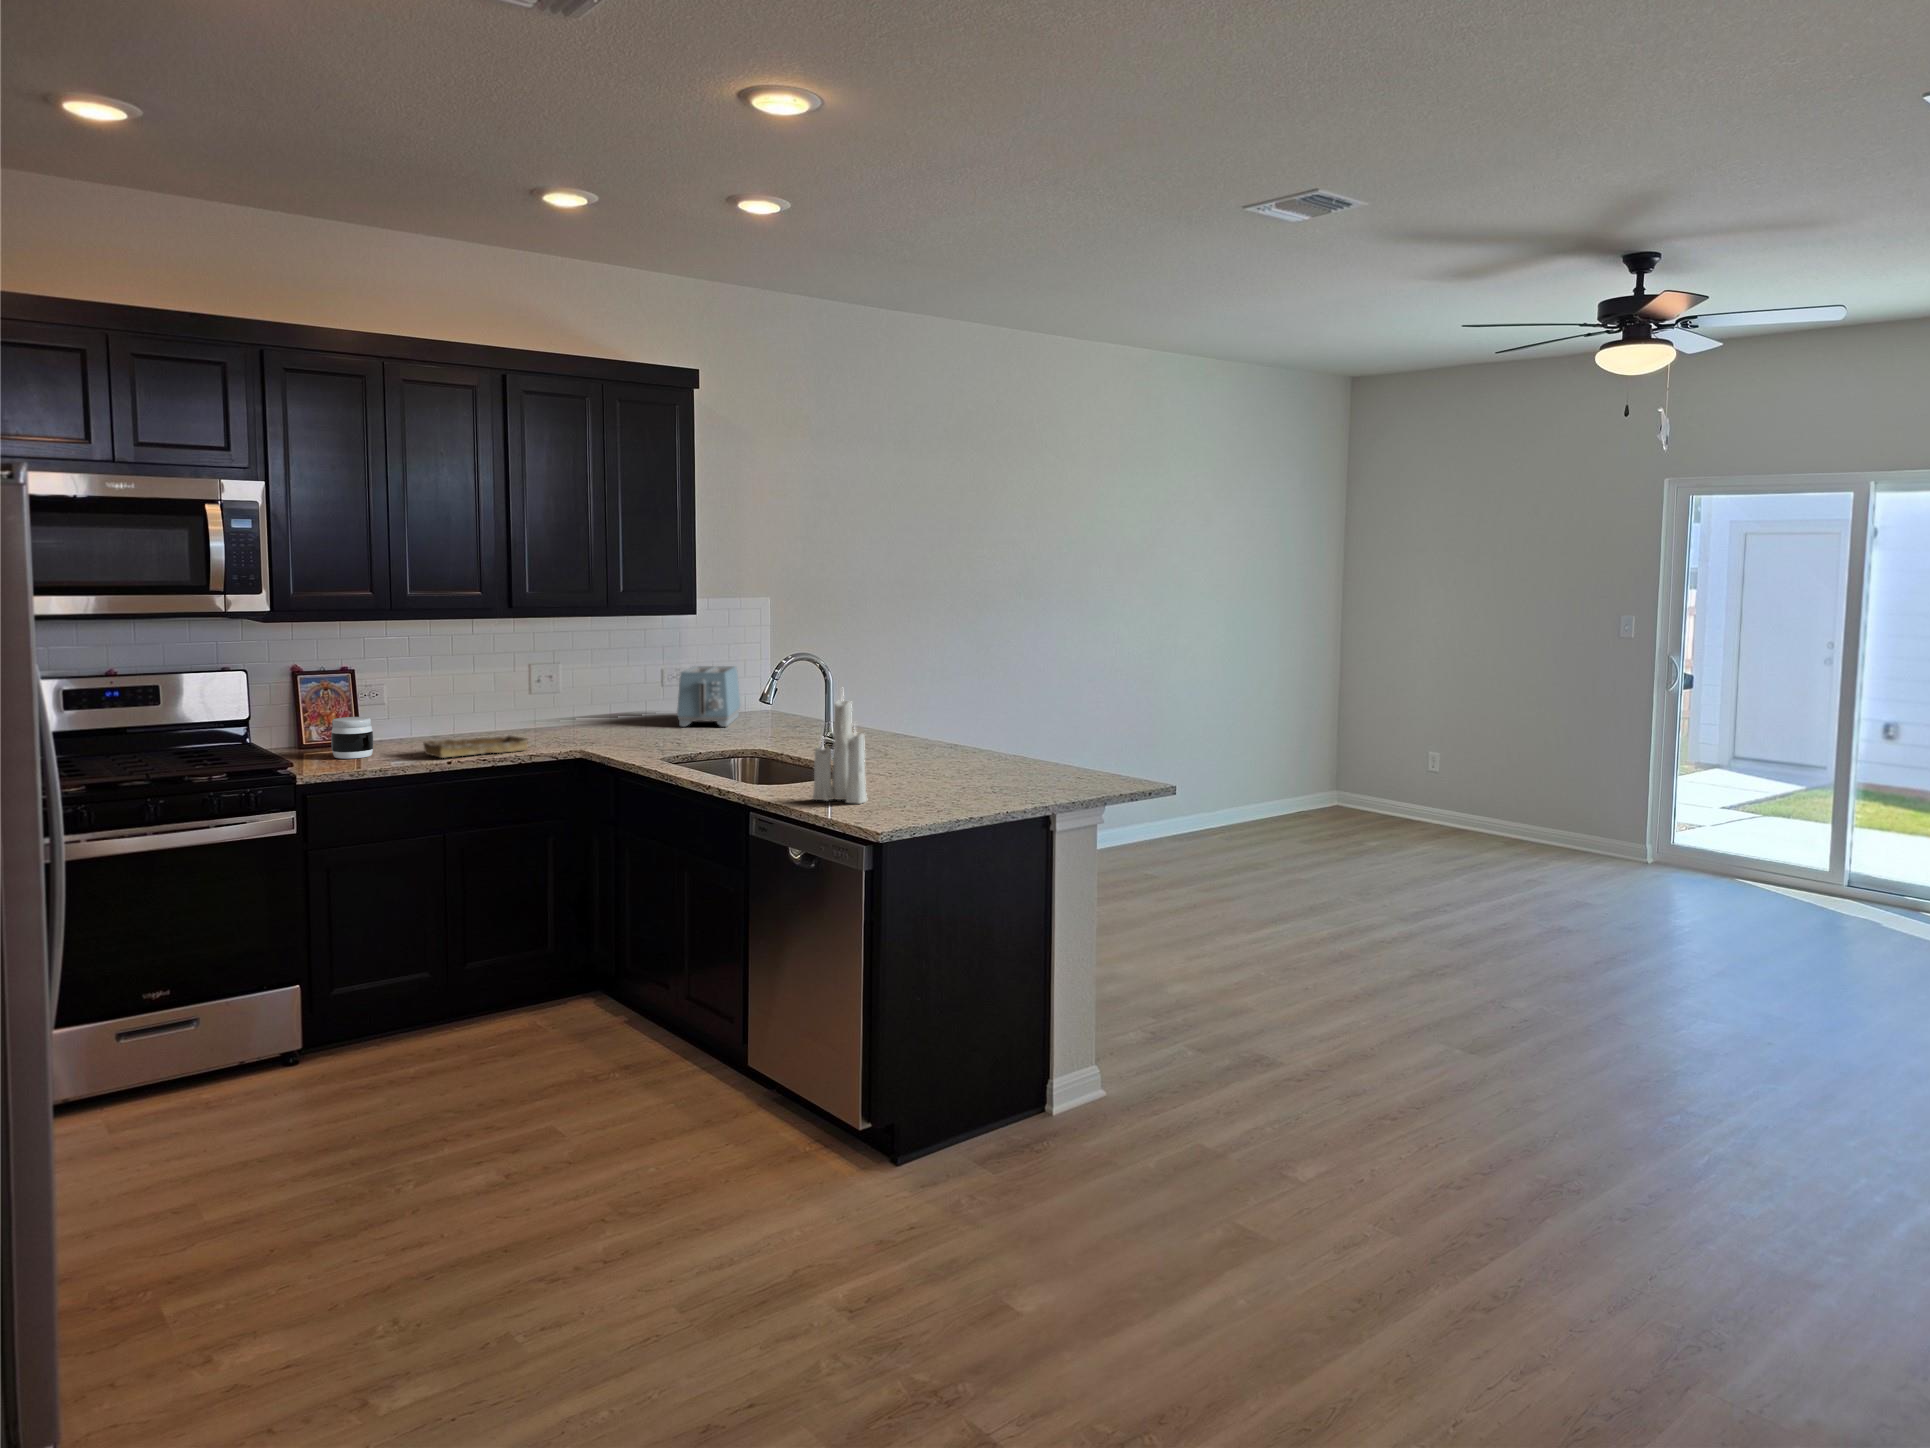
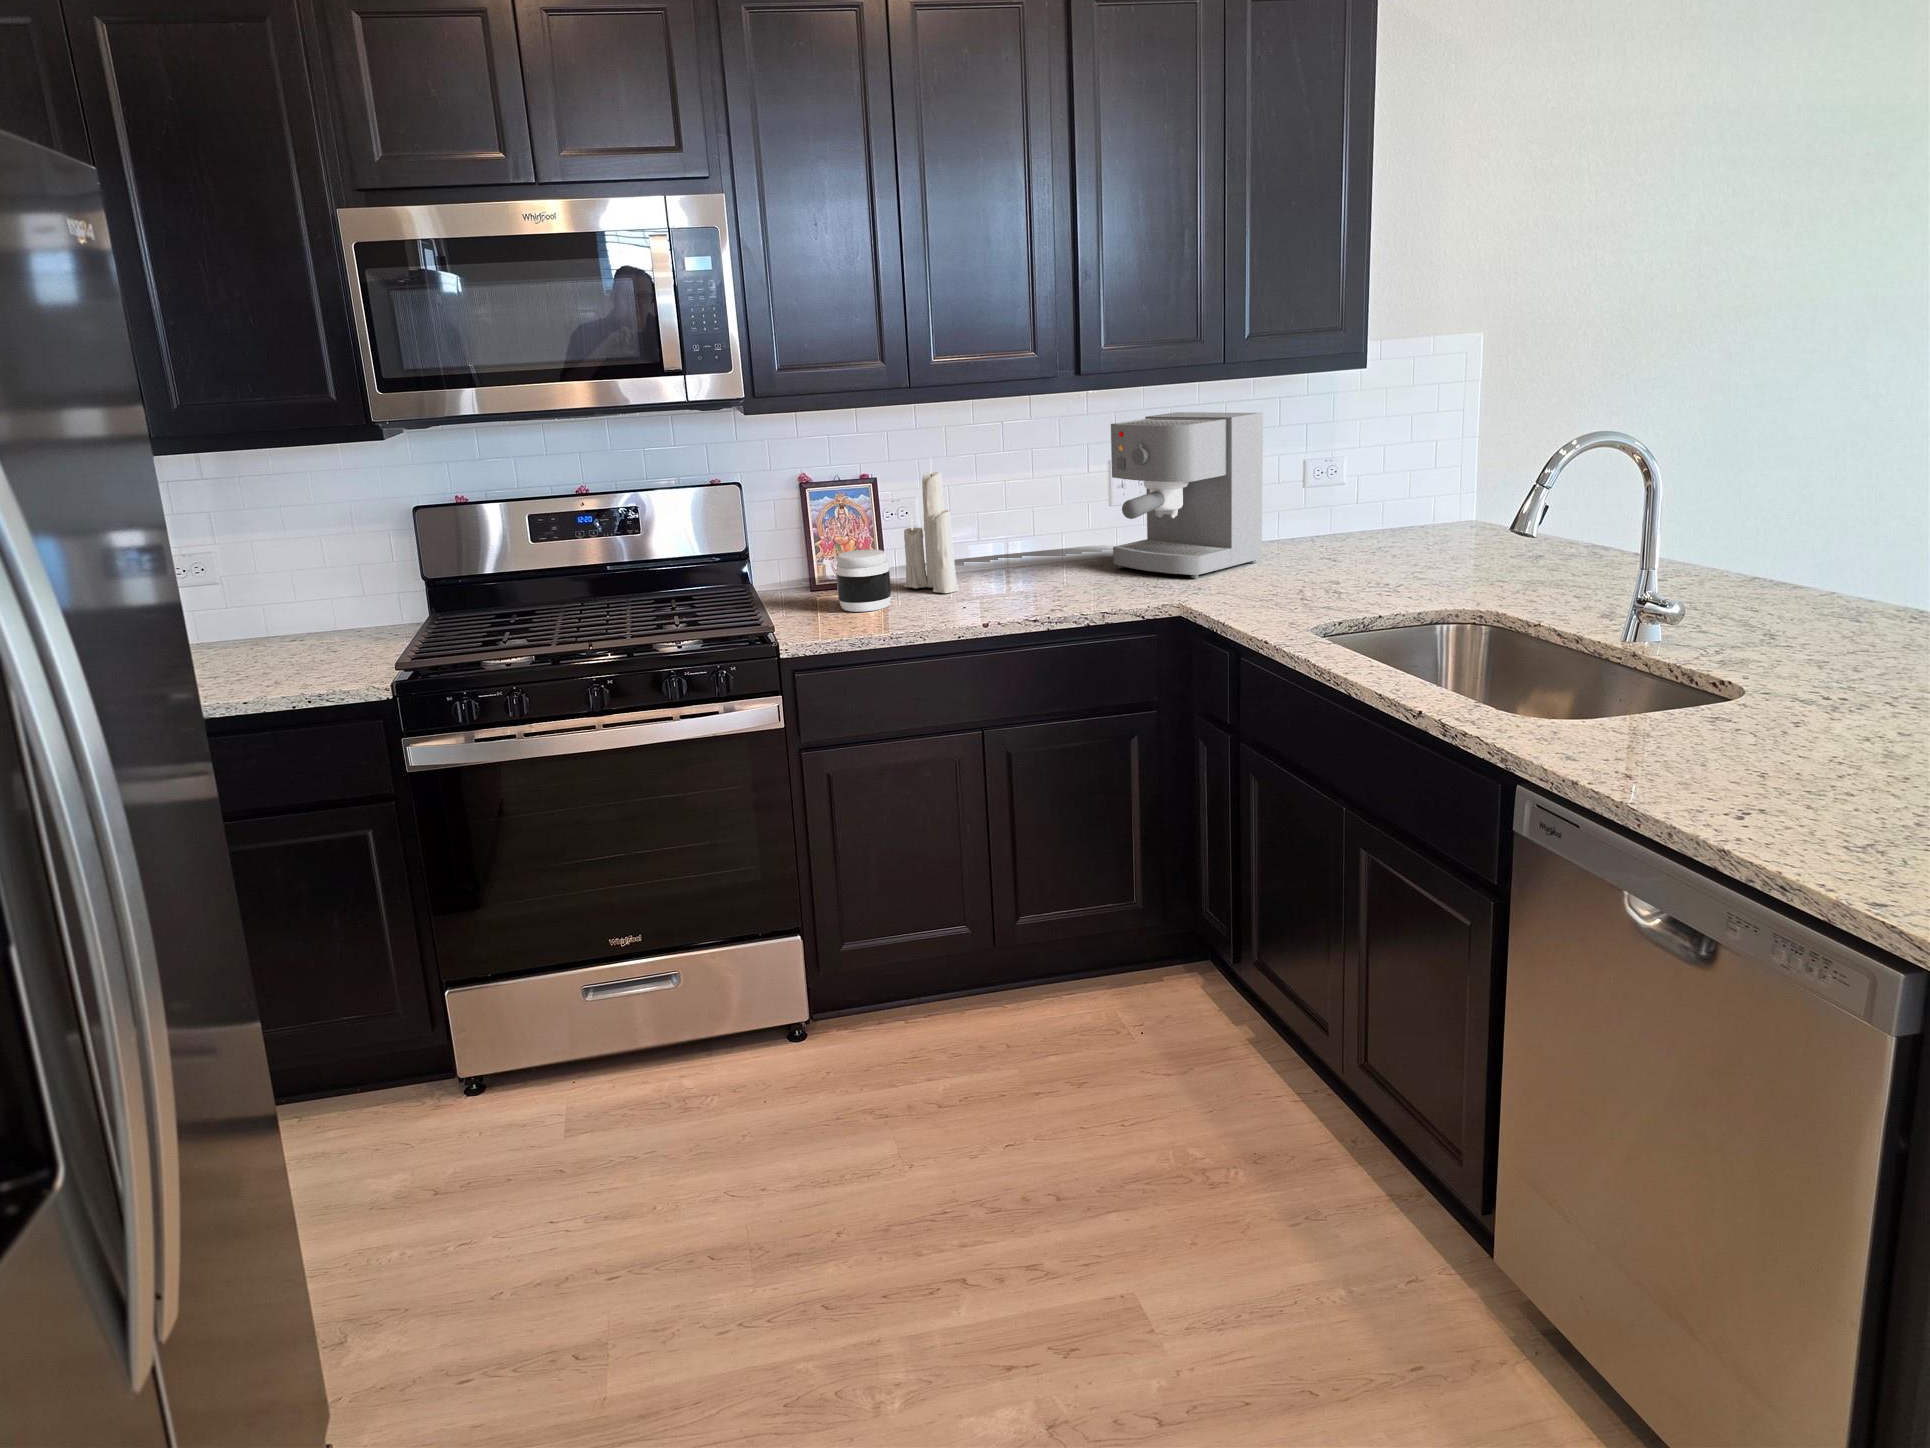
coffee maker: none [532,635,634,739] -> present [1111,412,1263,578]
toaster: present [677,666,740,727] -> none [1331,452,1430,555]
candle: present [812,694,867,804] -> present [904,457,959,593]
tray: present [423,735,528,758] -> none [947,574,1106,615]

